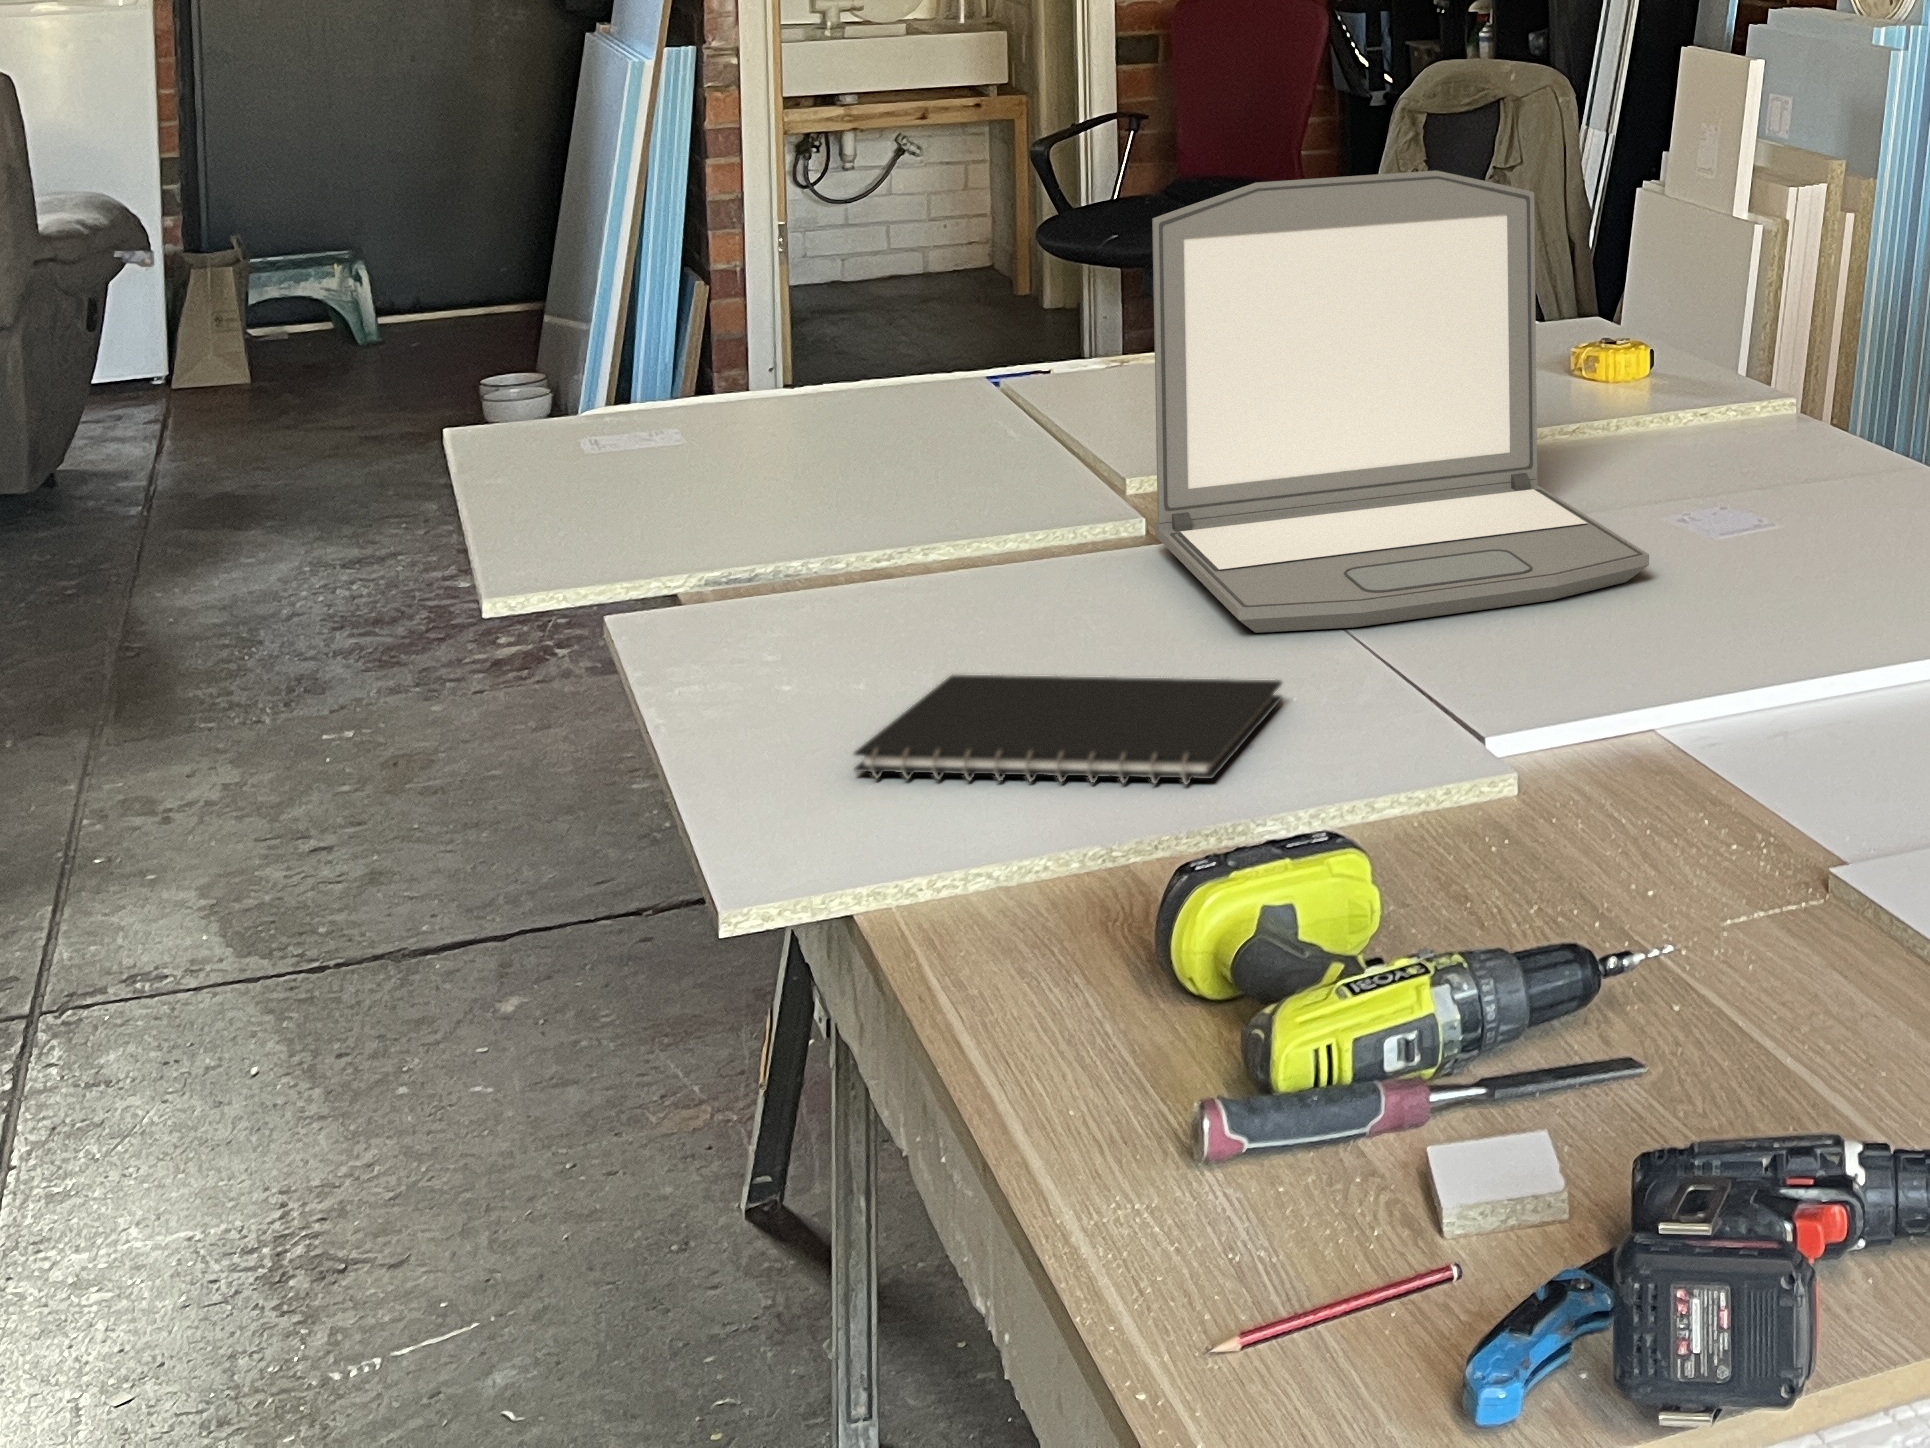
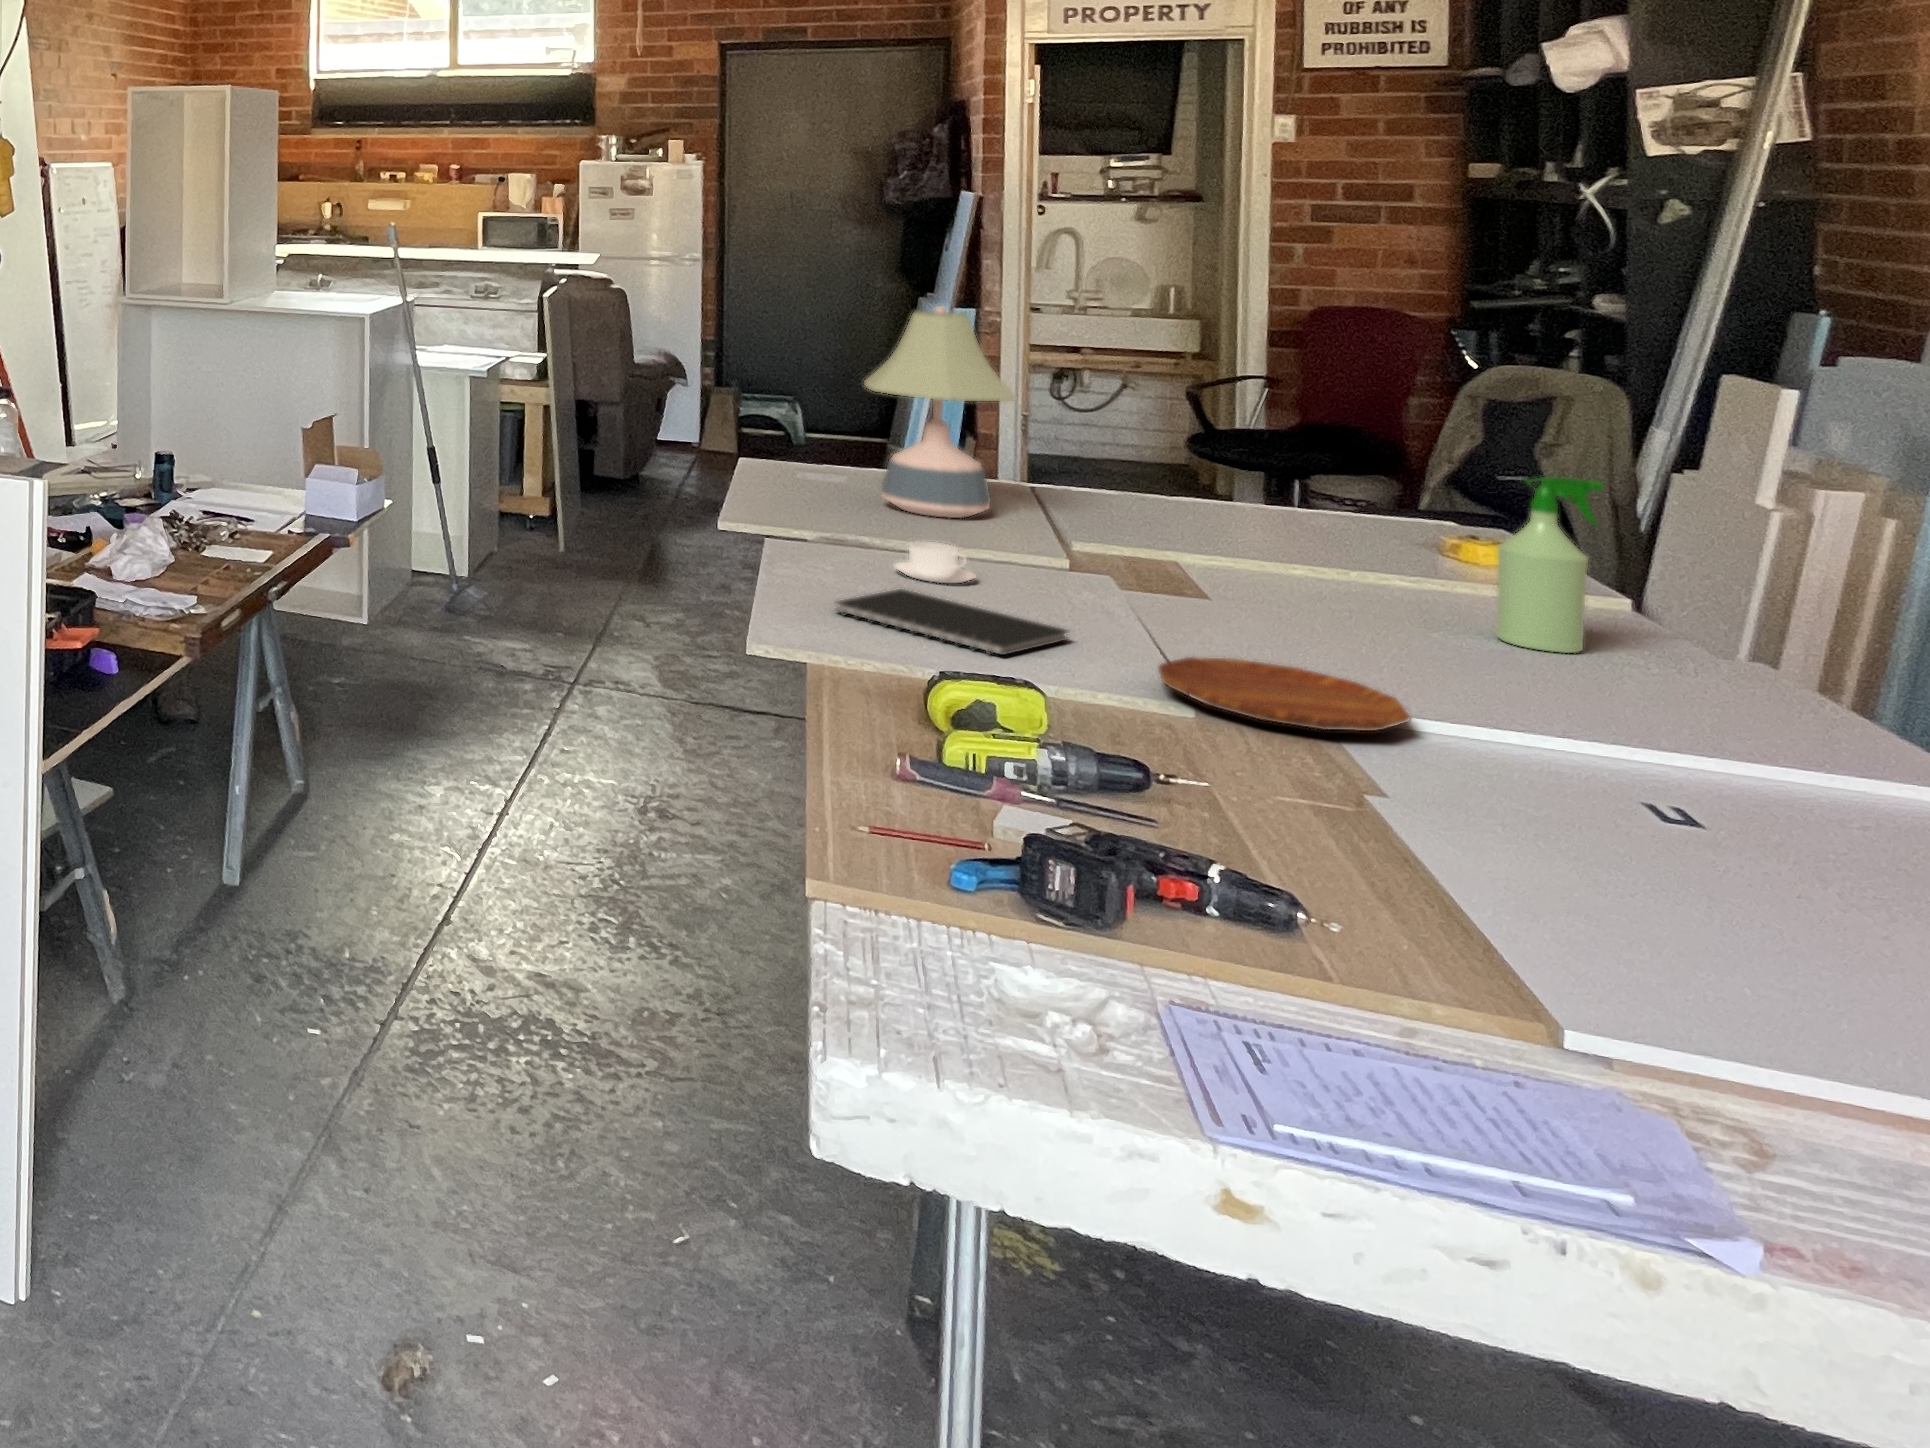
desk lamp: none [721,48,1012,478] -> present [865,306,1016,518]
laptop: present [1152,170,1649,633] -> none [1057,393,1366,650]
spray bottle: none [1741,229,1850,508] -> present [1496,477,1603,653]
coffee cup: none [893,546,1048,636] -> present [895,541,975,583]
tray: none [1469,650,1832,780] -> present [1158,657,1410,731]

